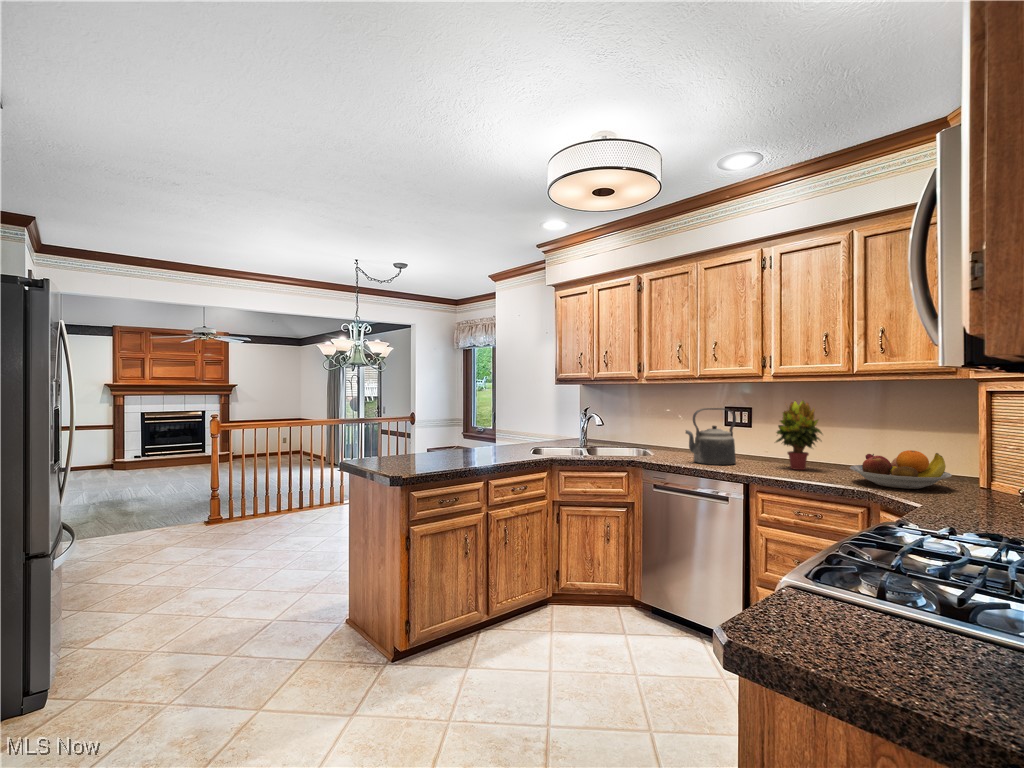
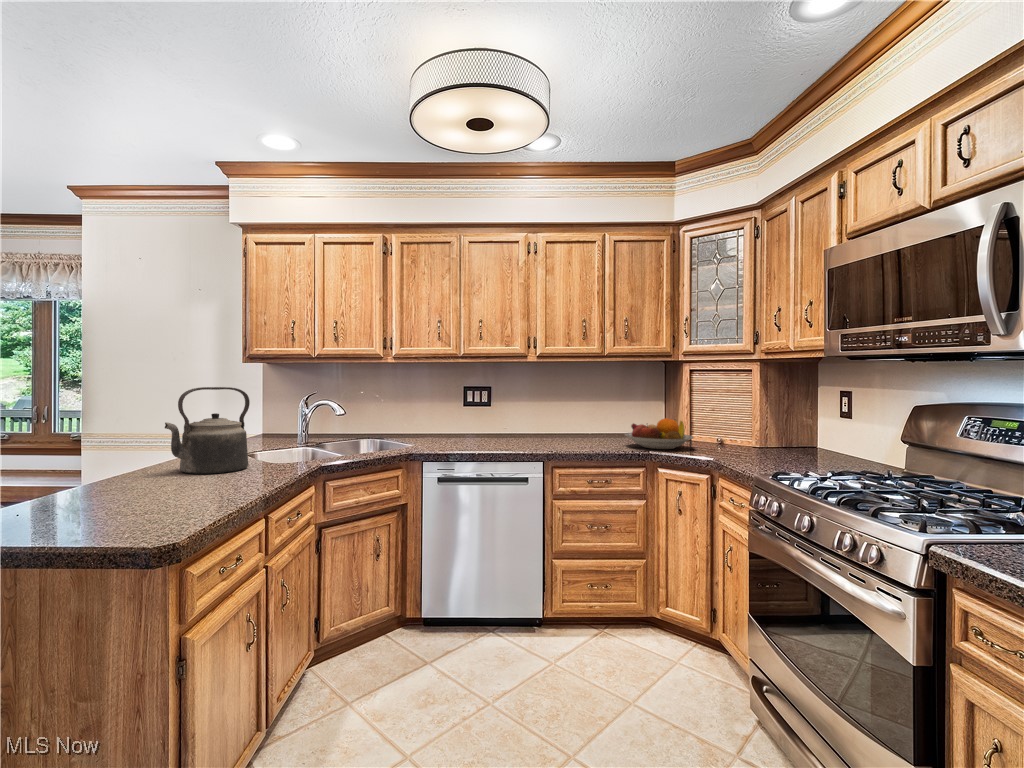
potted plant: present [776,401,822,470] -> none [546,379,588,443]
kettle: present [686,408,736,465] -> present [165,387,250,474]

